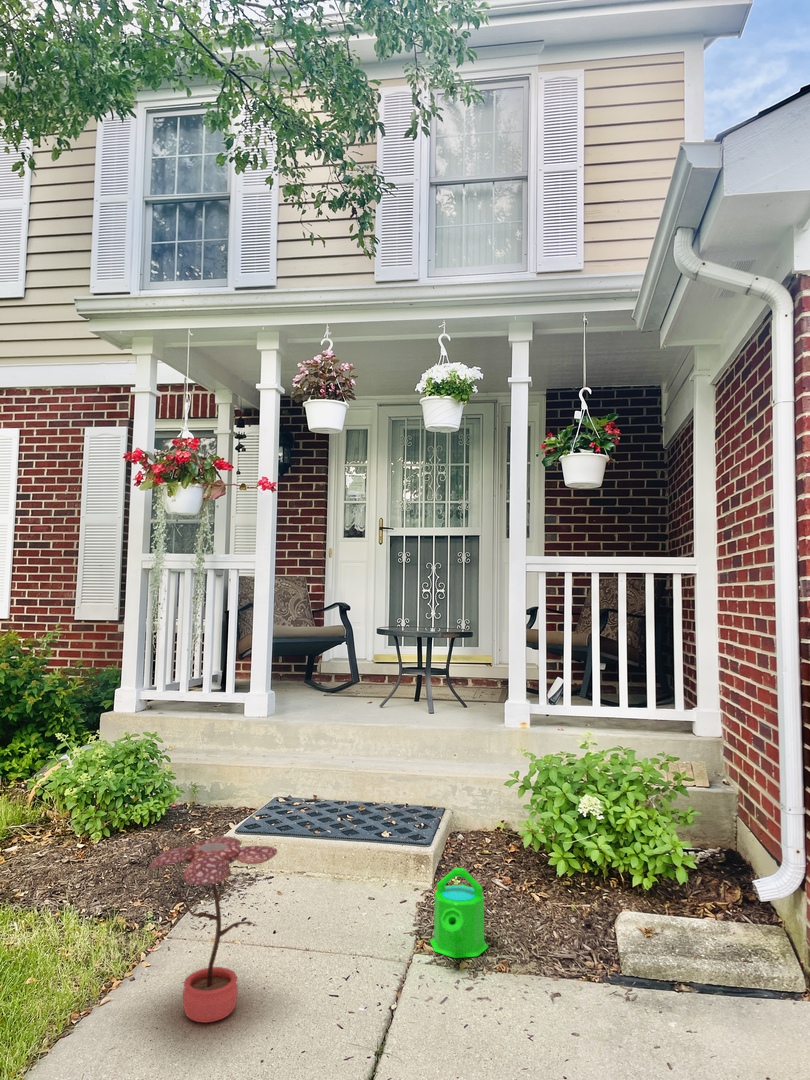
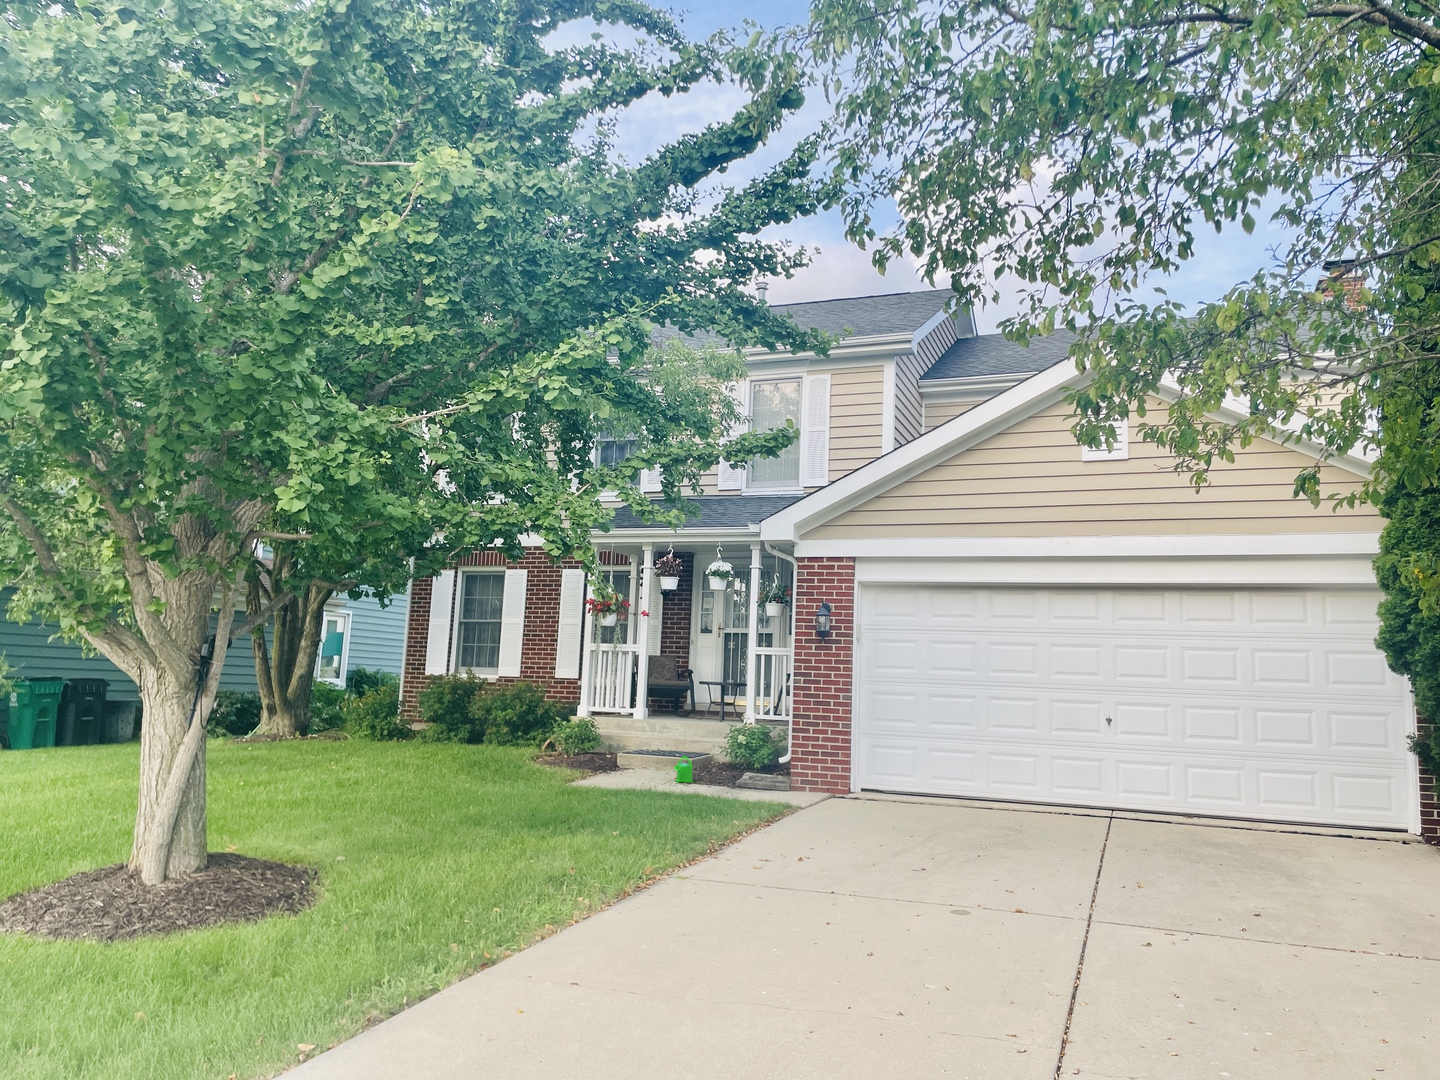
potted plant: present [149,836,277,1023] -> none [587,736,623,783]

